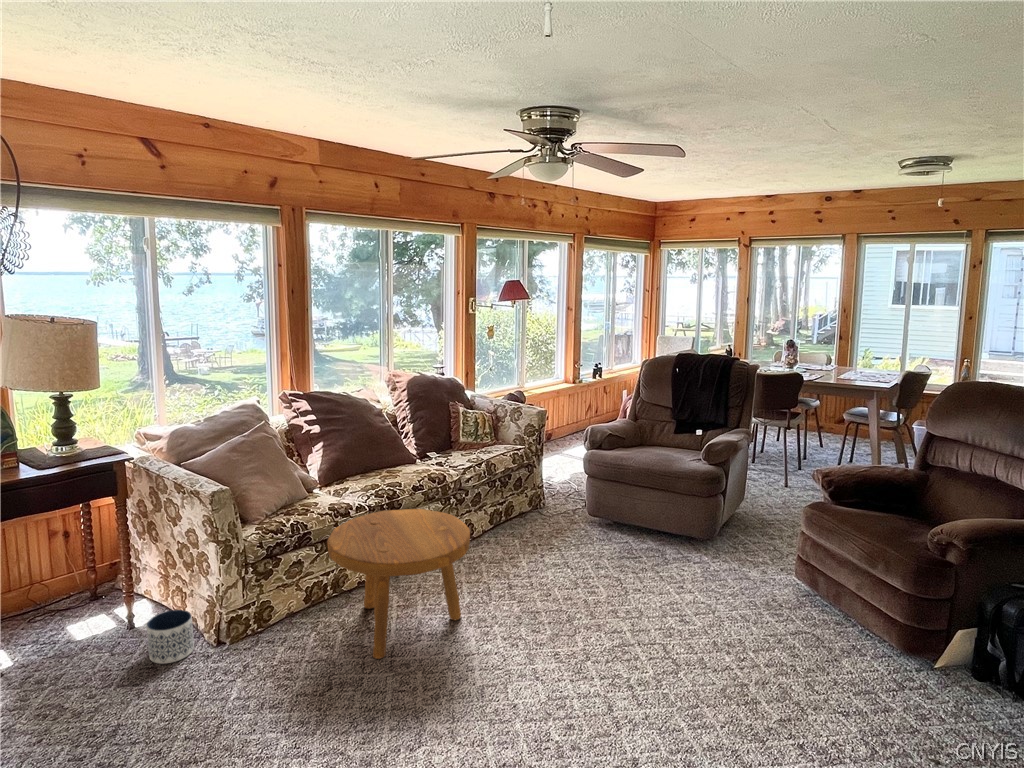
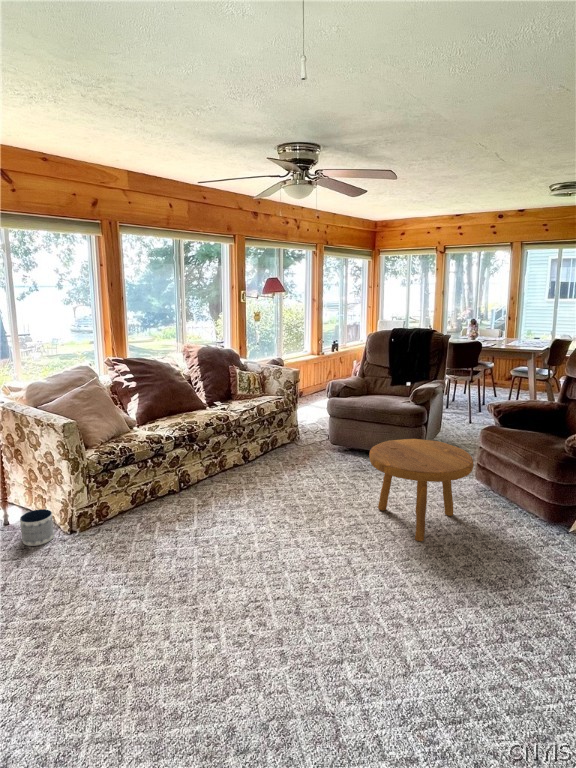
footstool: present [327,509,470,659] -> present [369,439,474,542]

